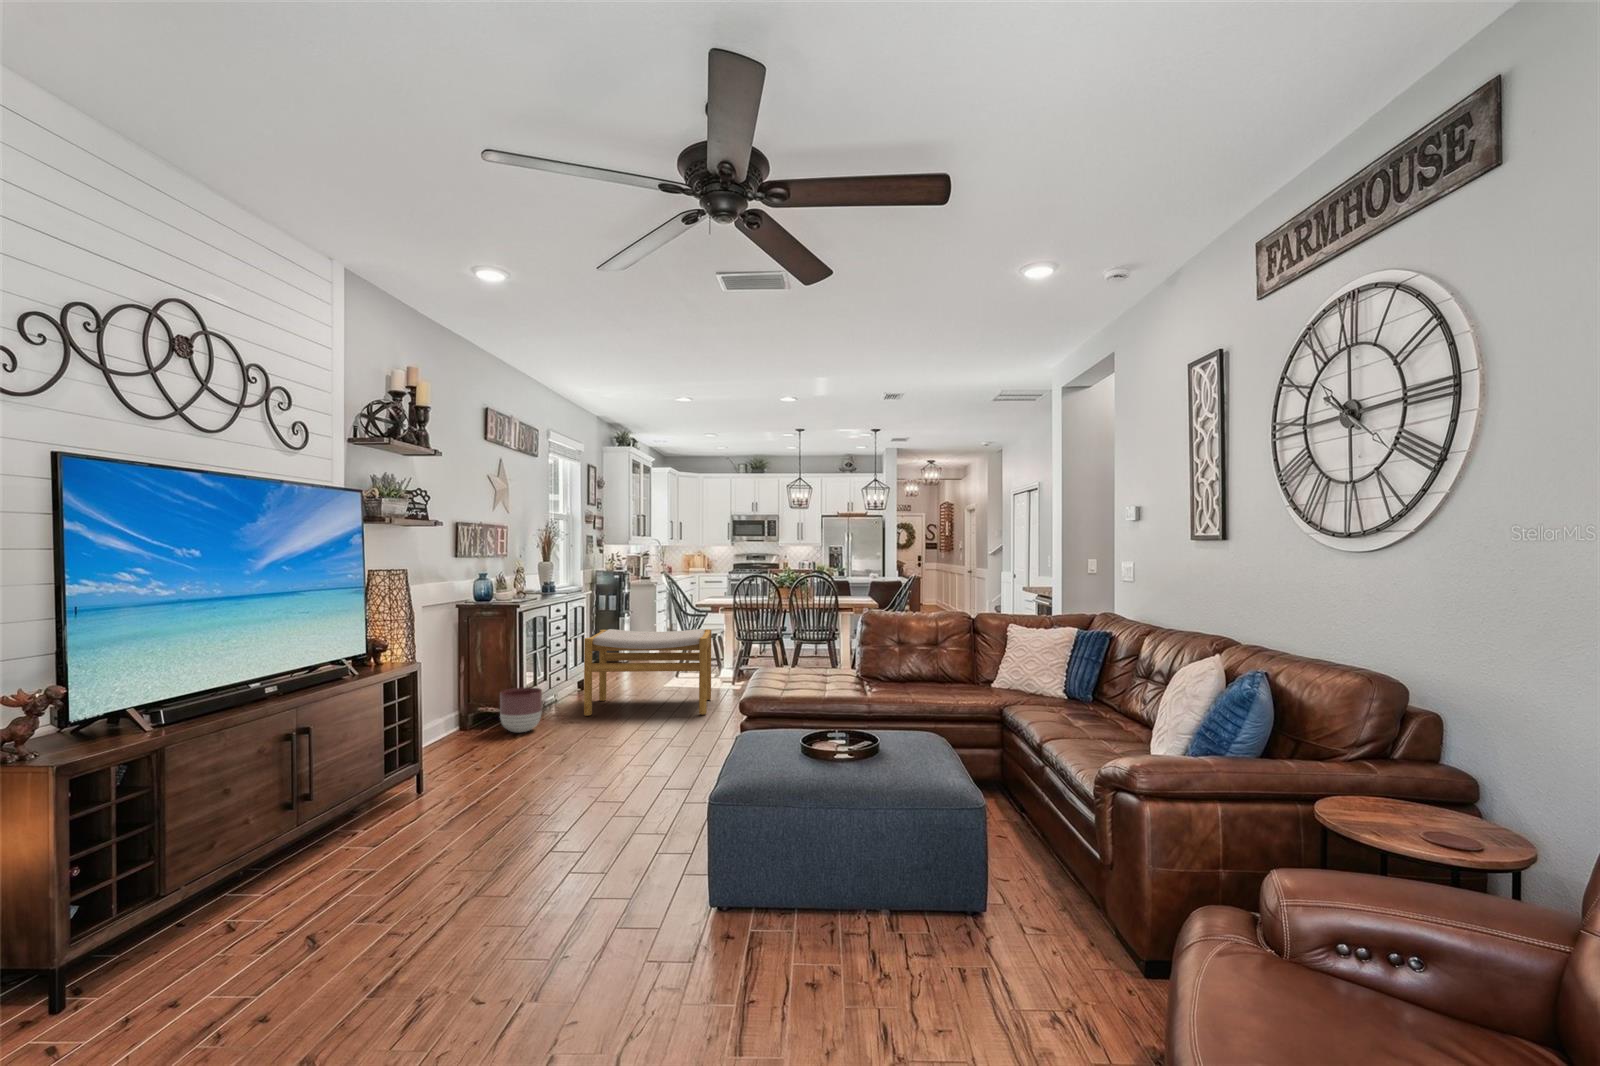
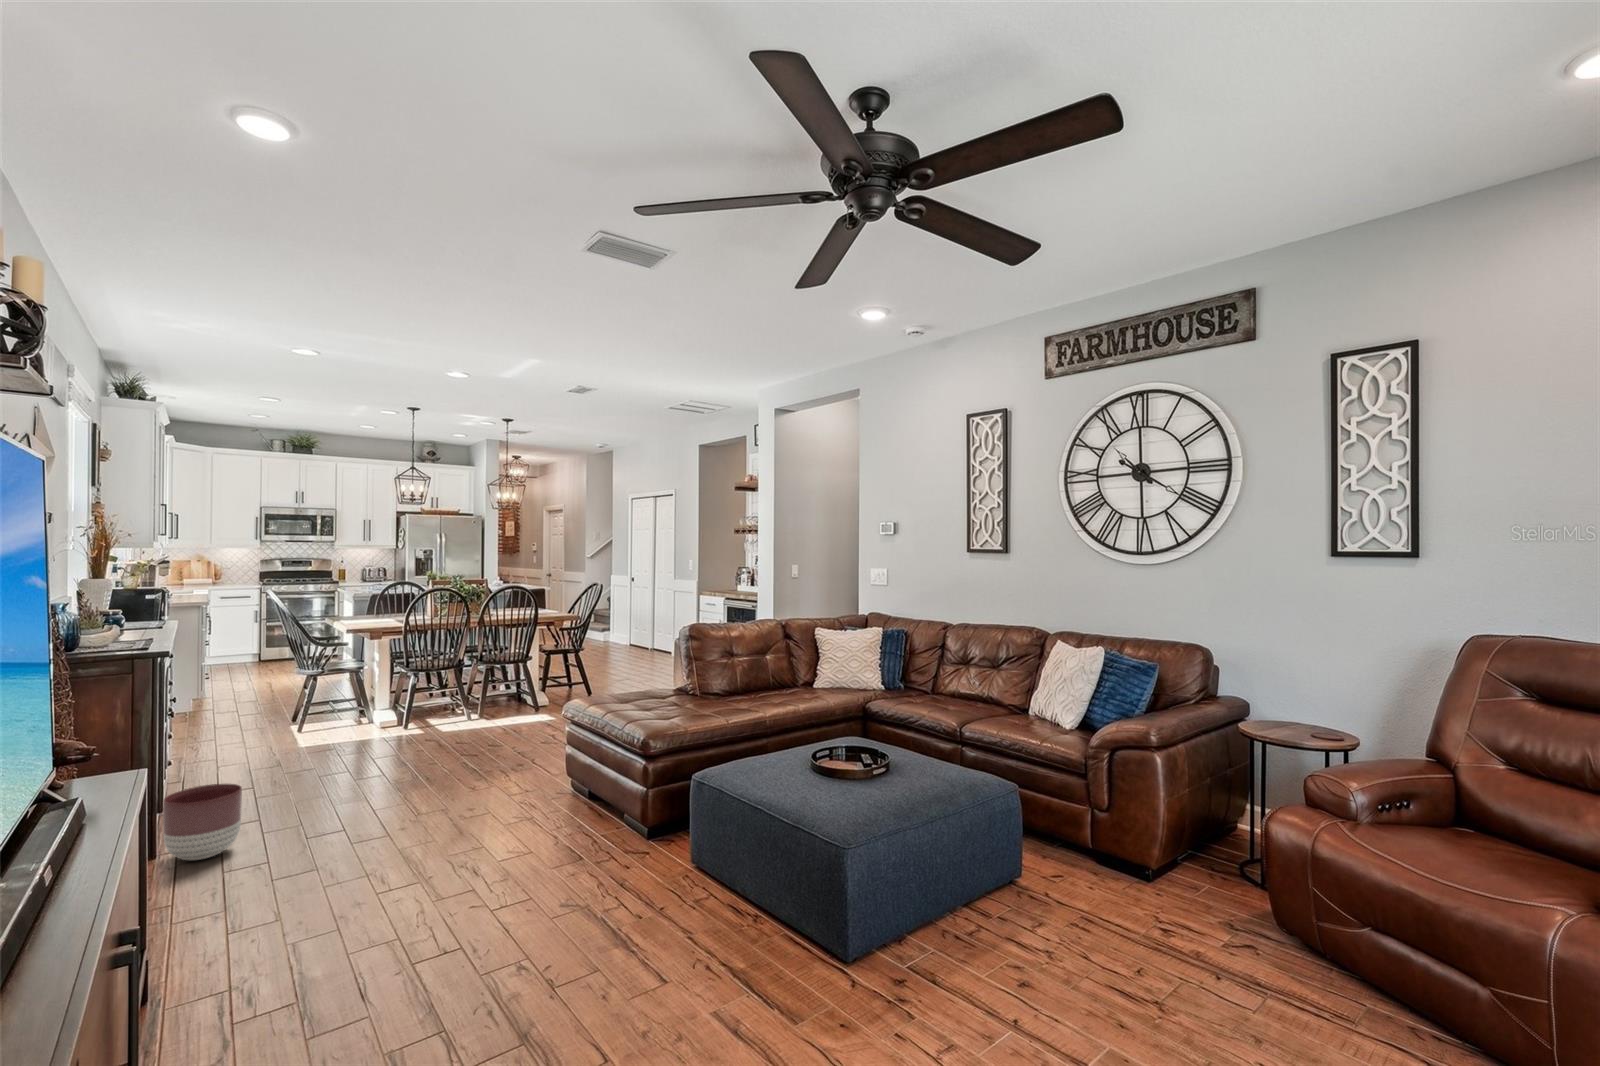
footstool: present [584,629,712,716] -> none [253,666,458,812]

